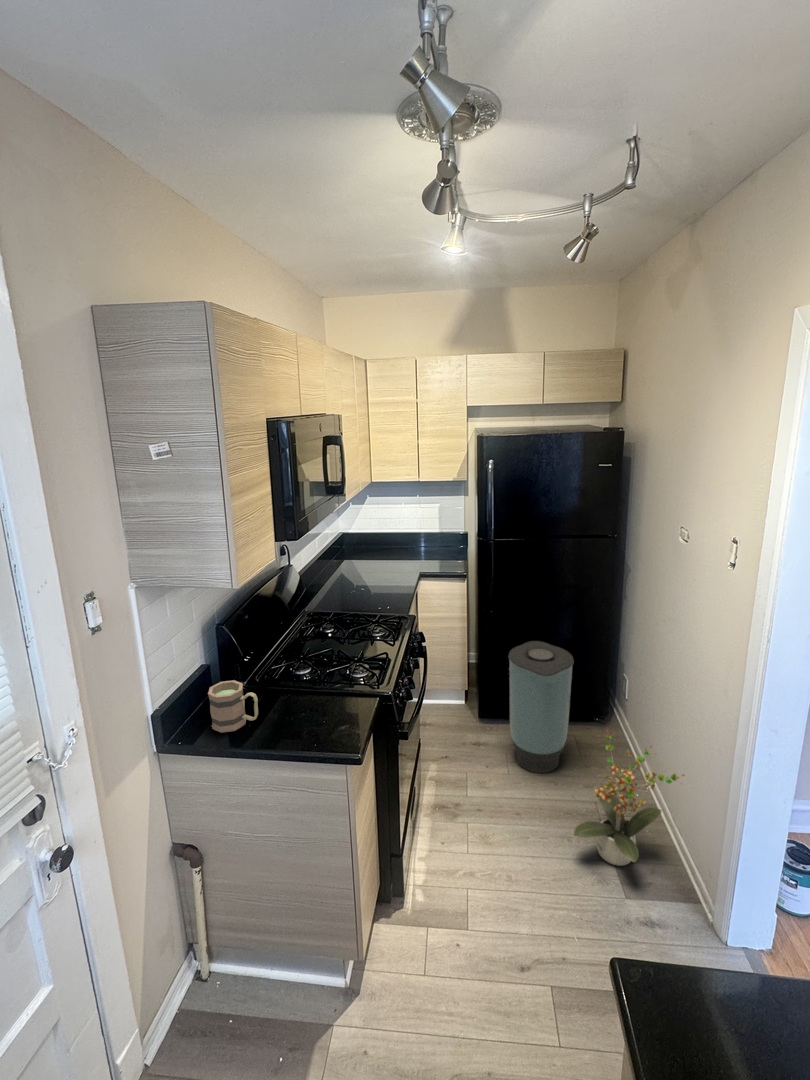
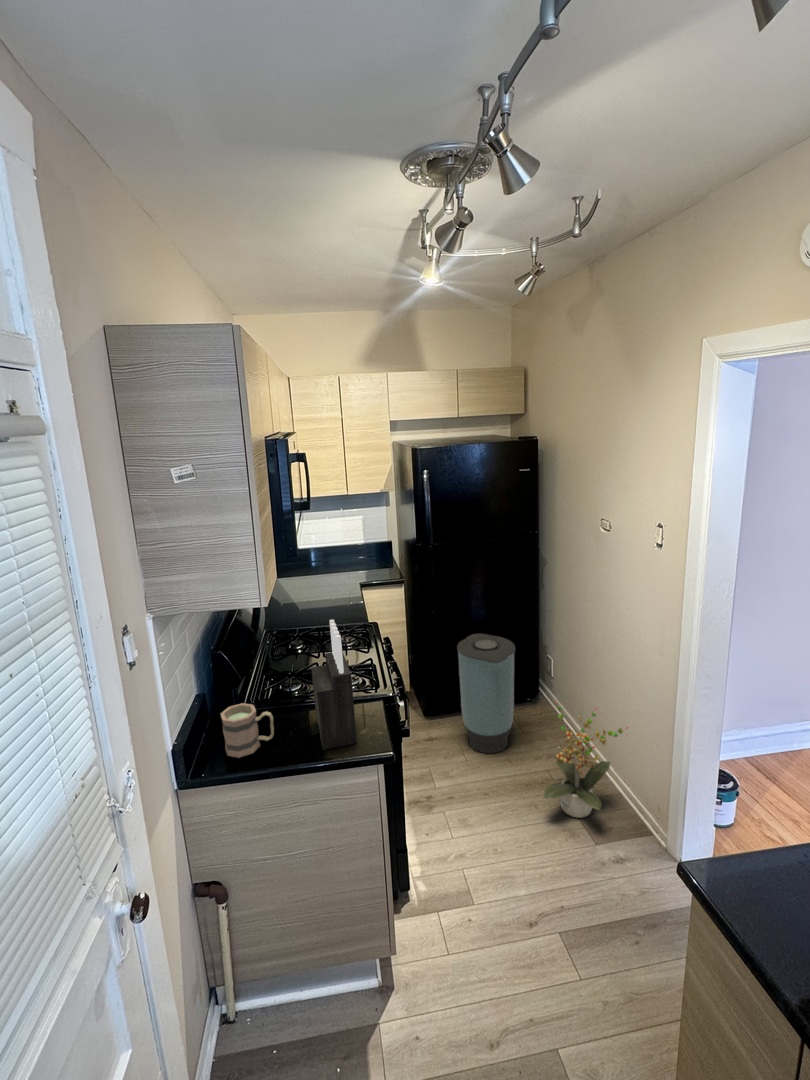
knife block: none [293,609,339,740] -> present [311,620,357,750]

